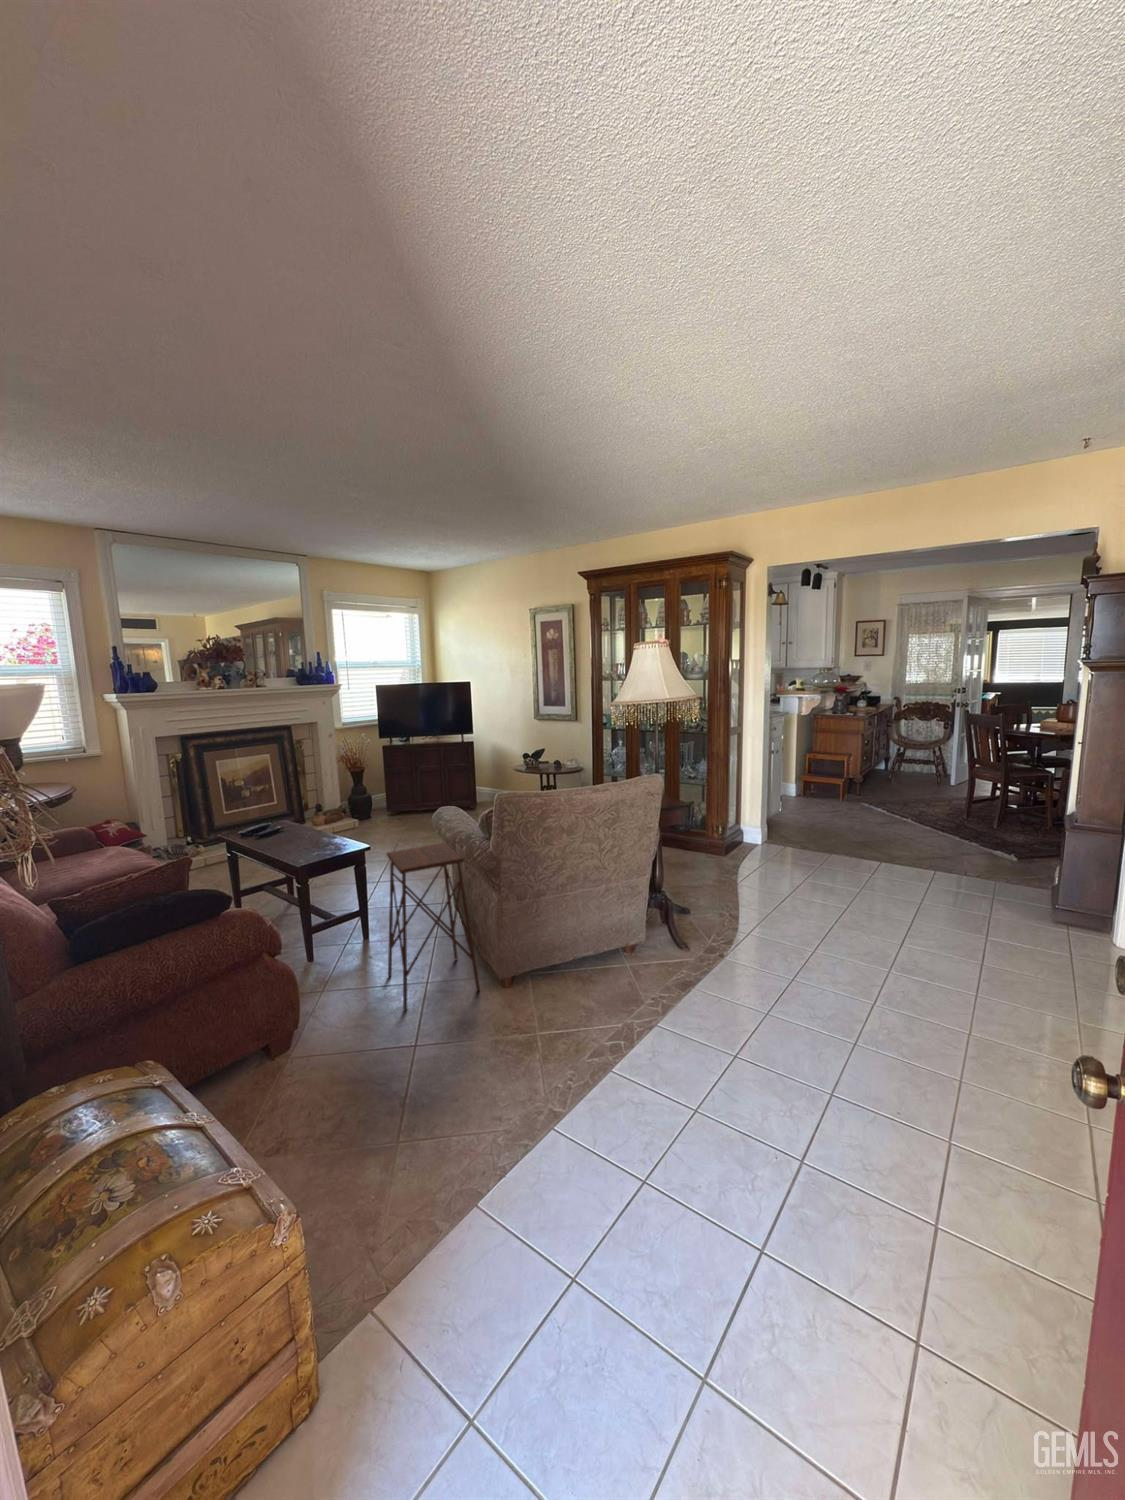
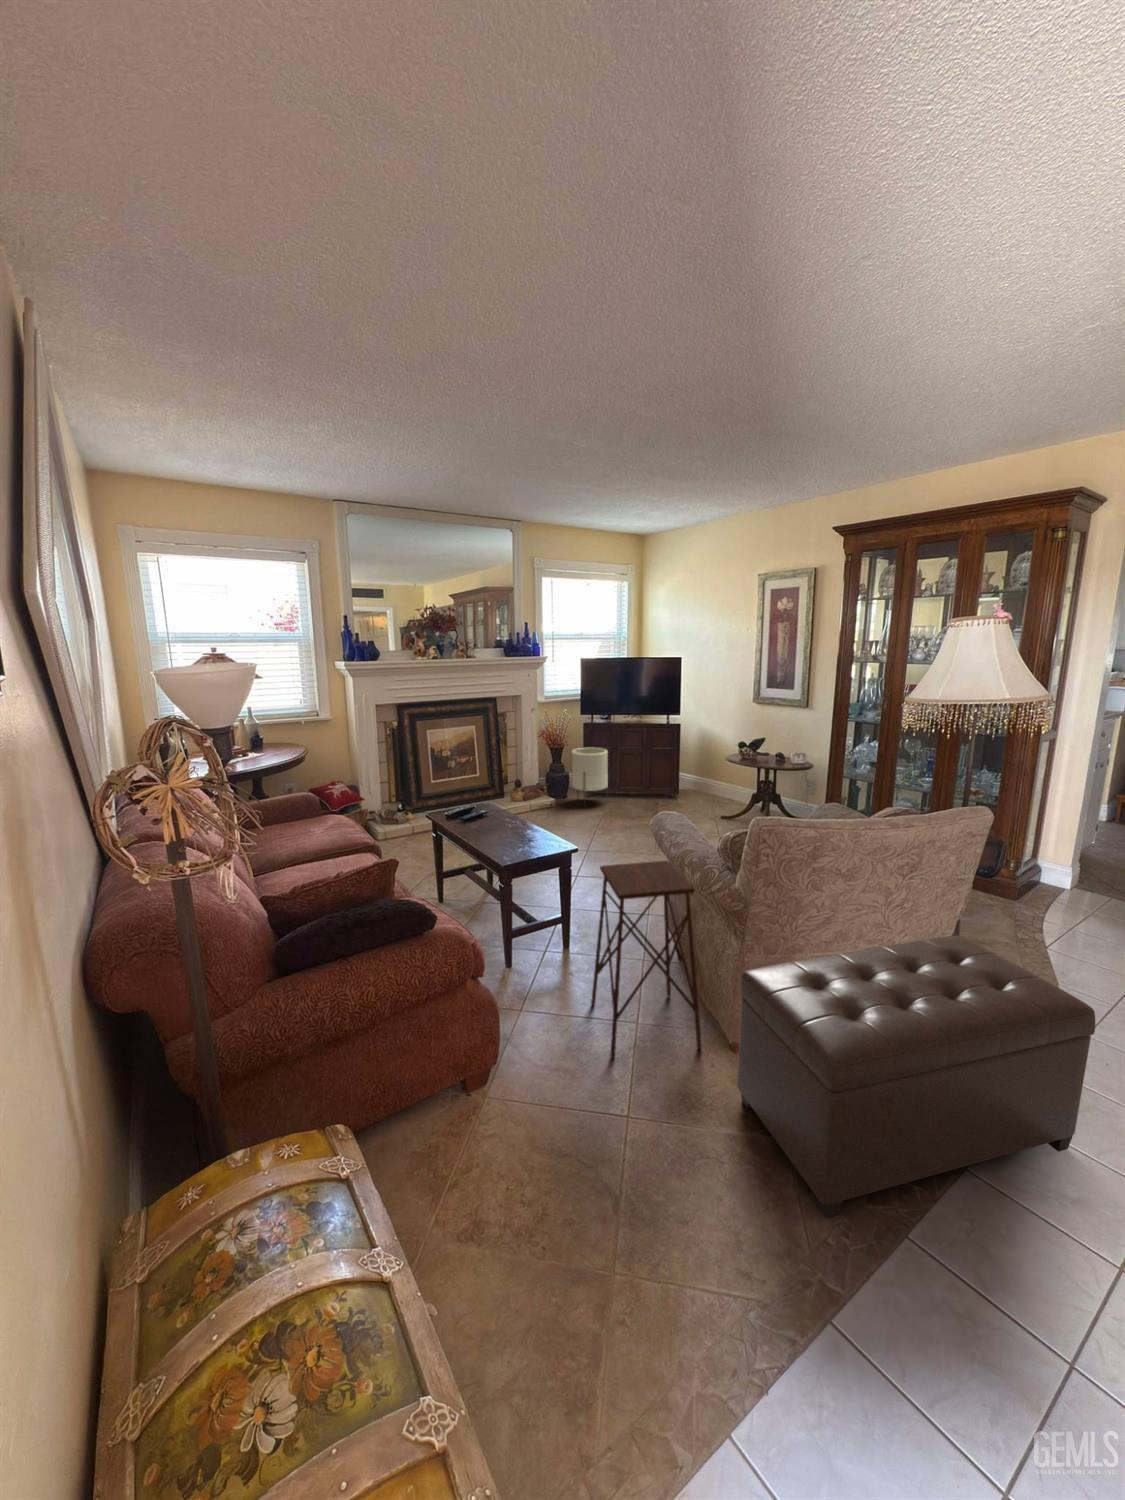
planter: none [372,768,411,825] -> present [572,748,608,793]
ottoman: none [498,869,726,1074] -> present [737,936,1095,1218]

